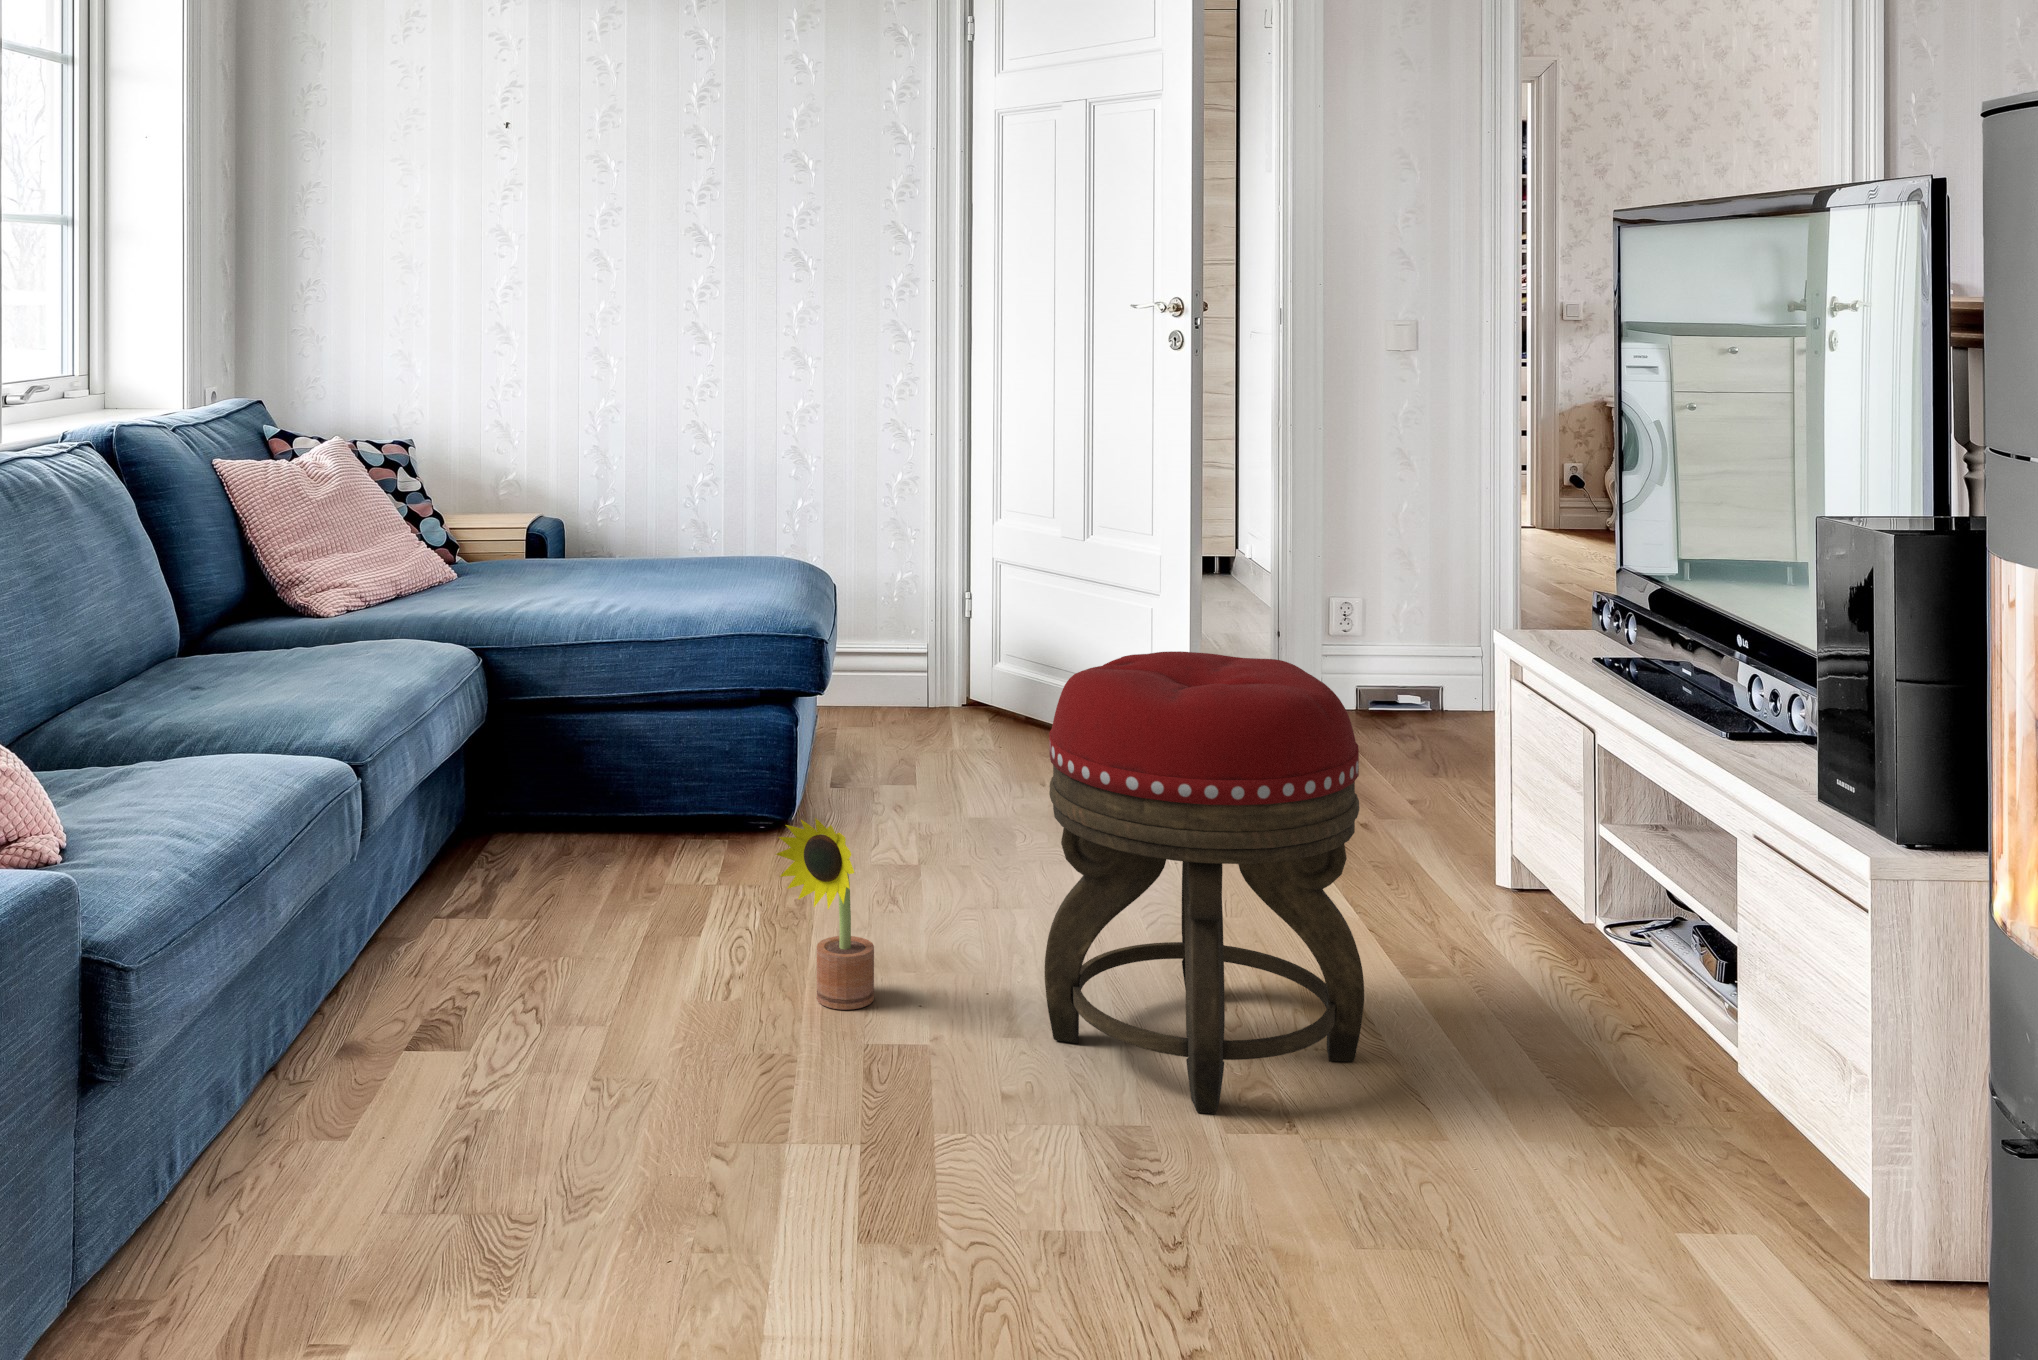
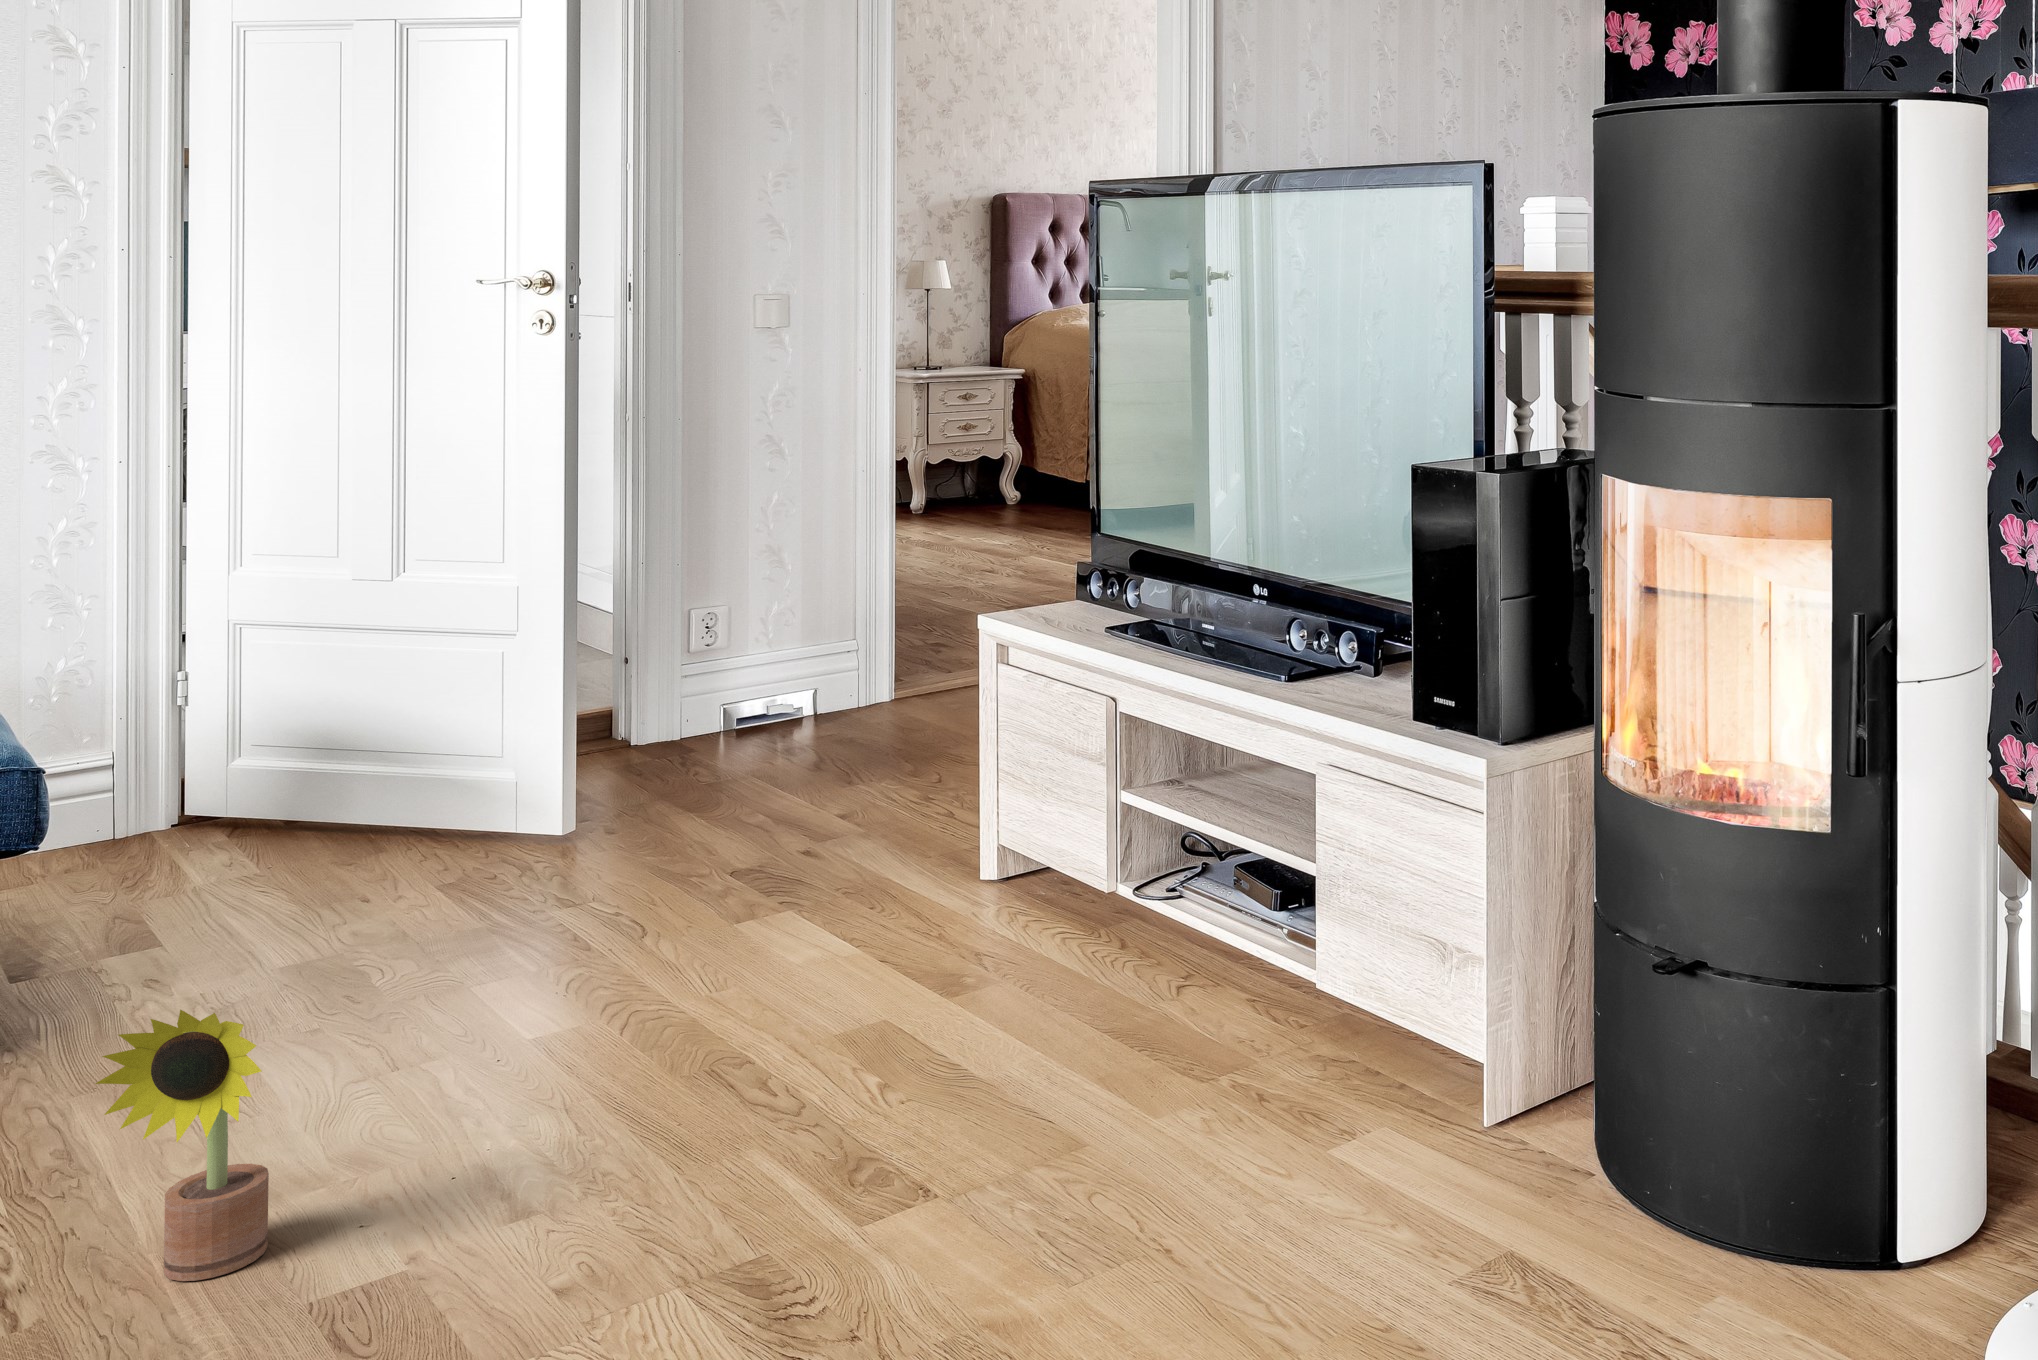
footstool: present [1045,651,1364,1114] -> none [566,674,970,1218]

